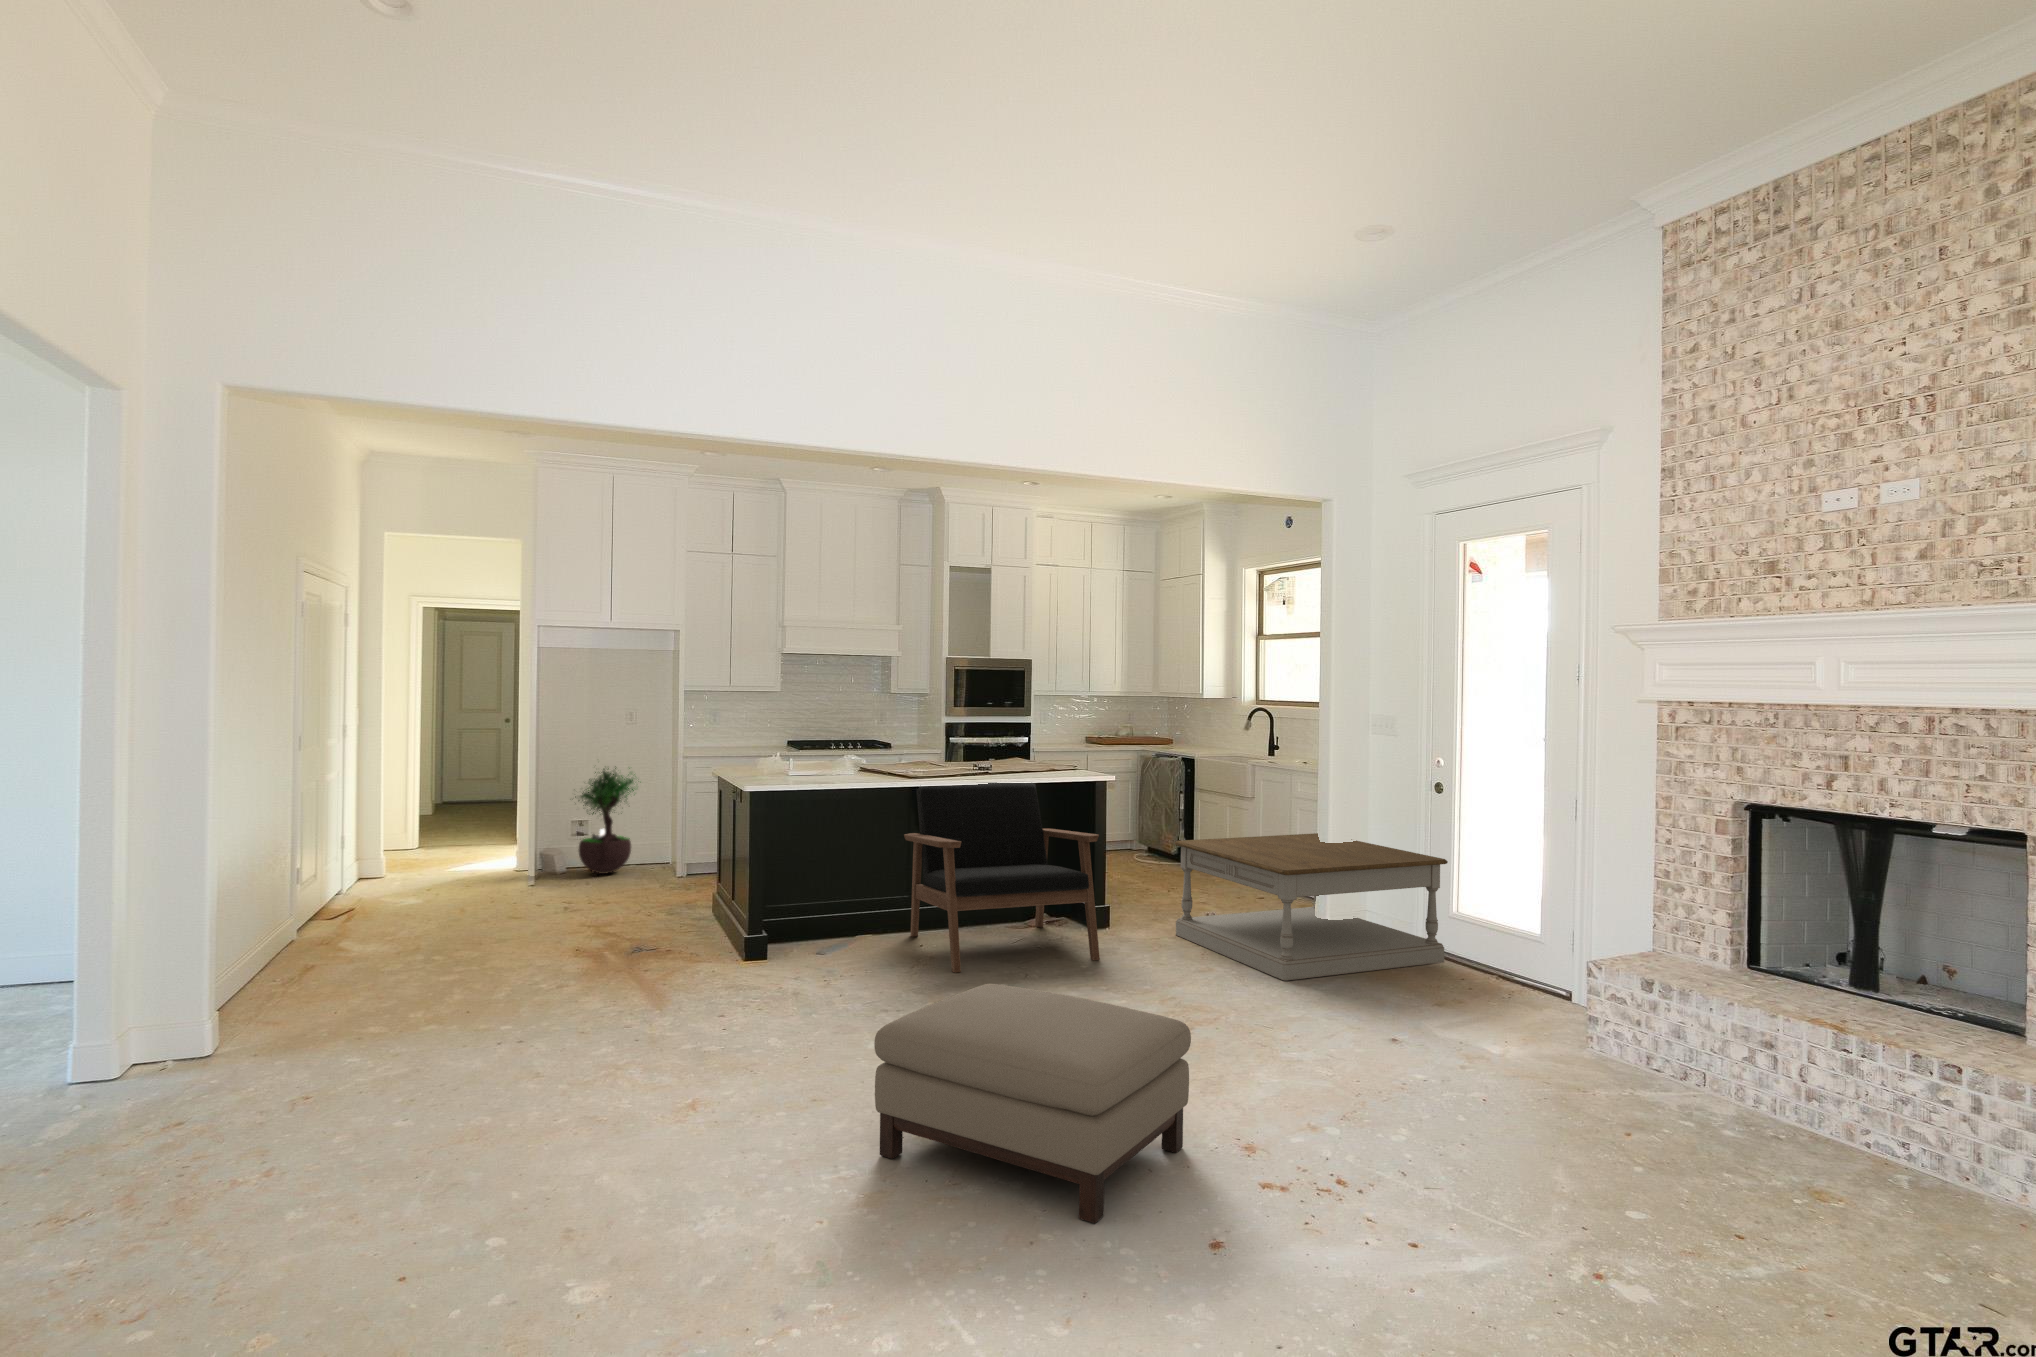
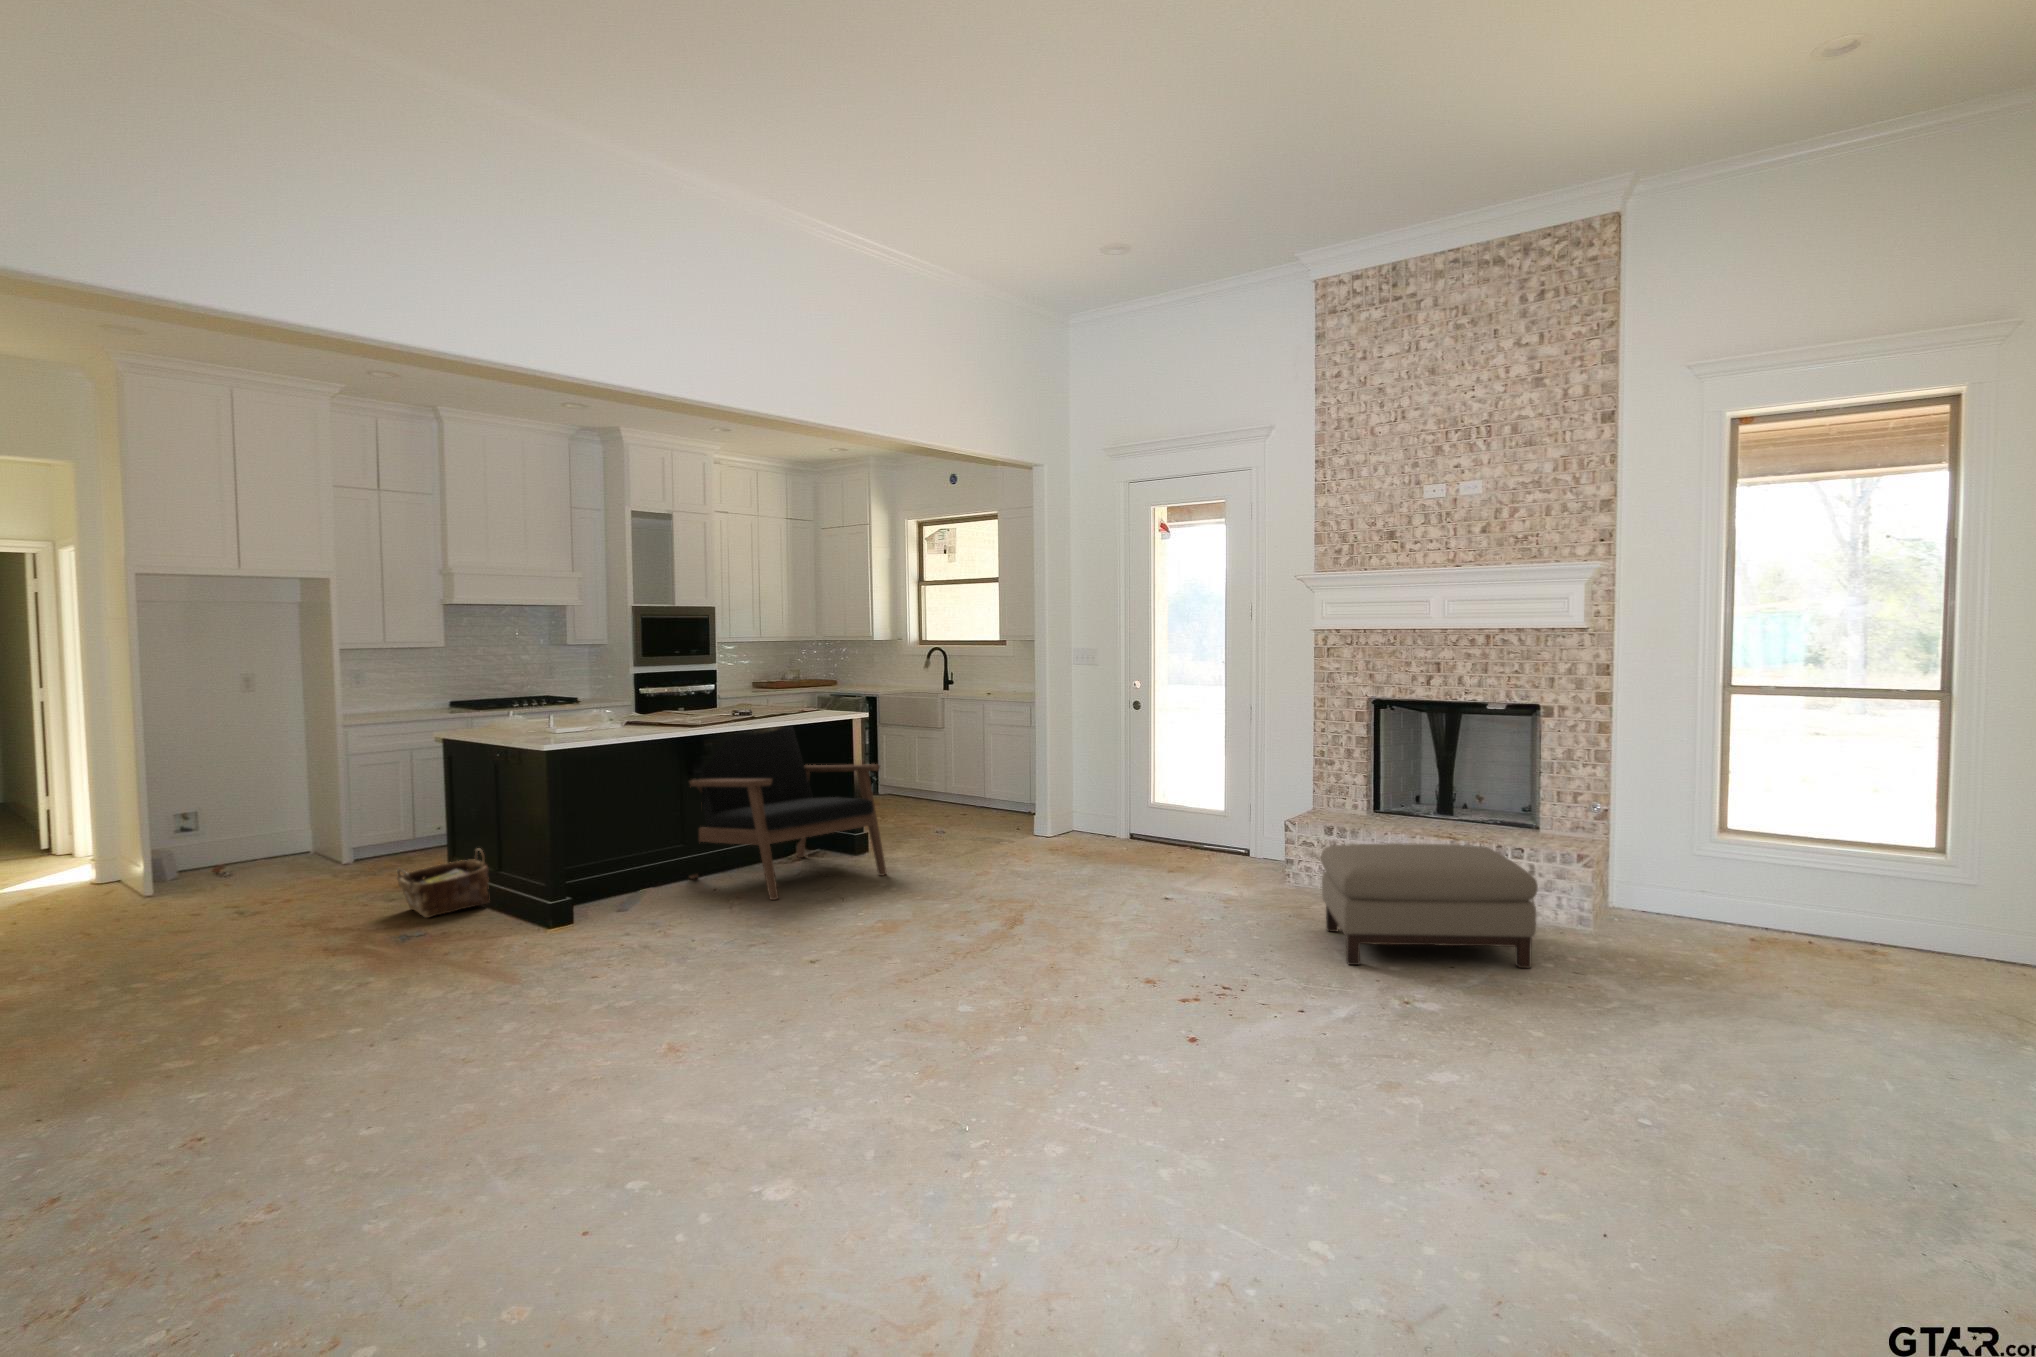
potted tree: present [575,766,635,874] -> none [196,732,286,865]
coffee table: present [1175,833,1448,981] -> none [923,752,1147,870]
woven basket: none [641,882,721,944] -> present [397,848,489,918]
ottoman: present [874,983,1191,1223] -> present [1321,843,1538,968]

